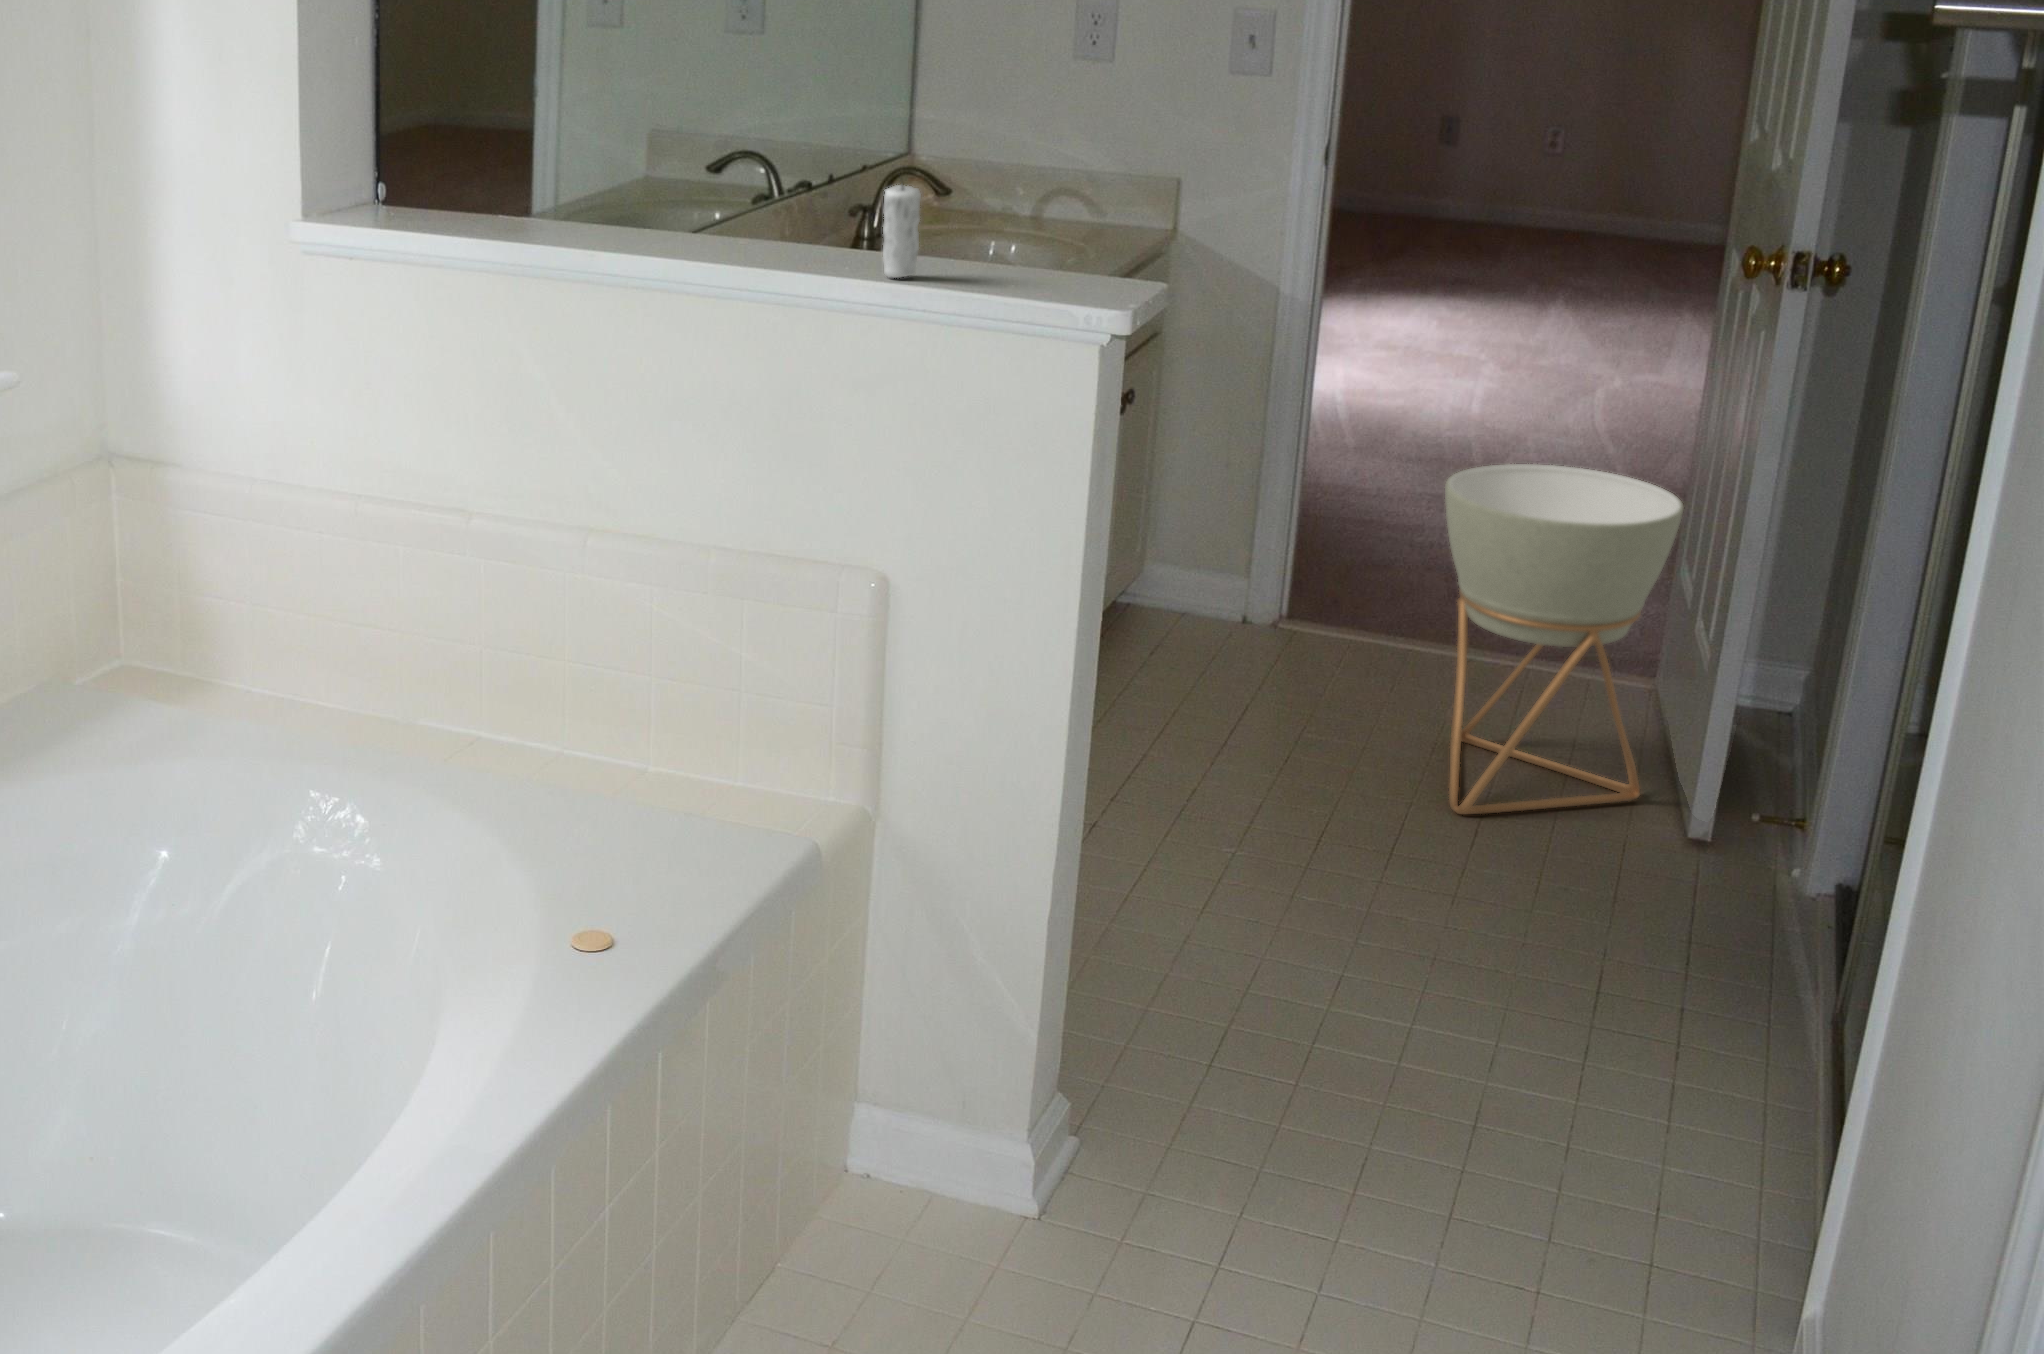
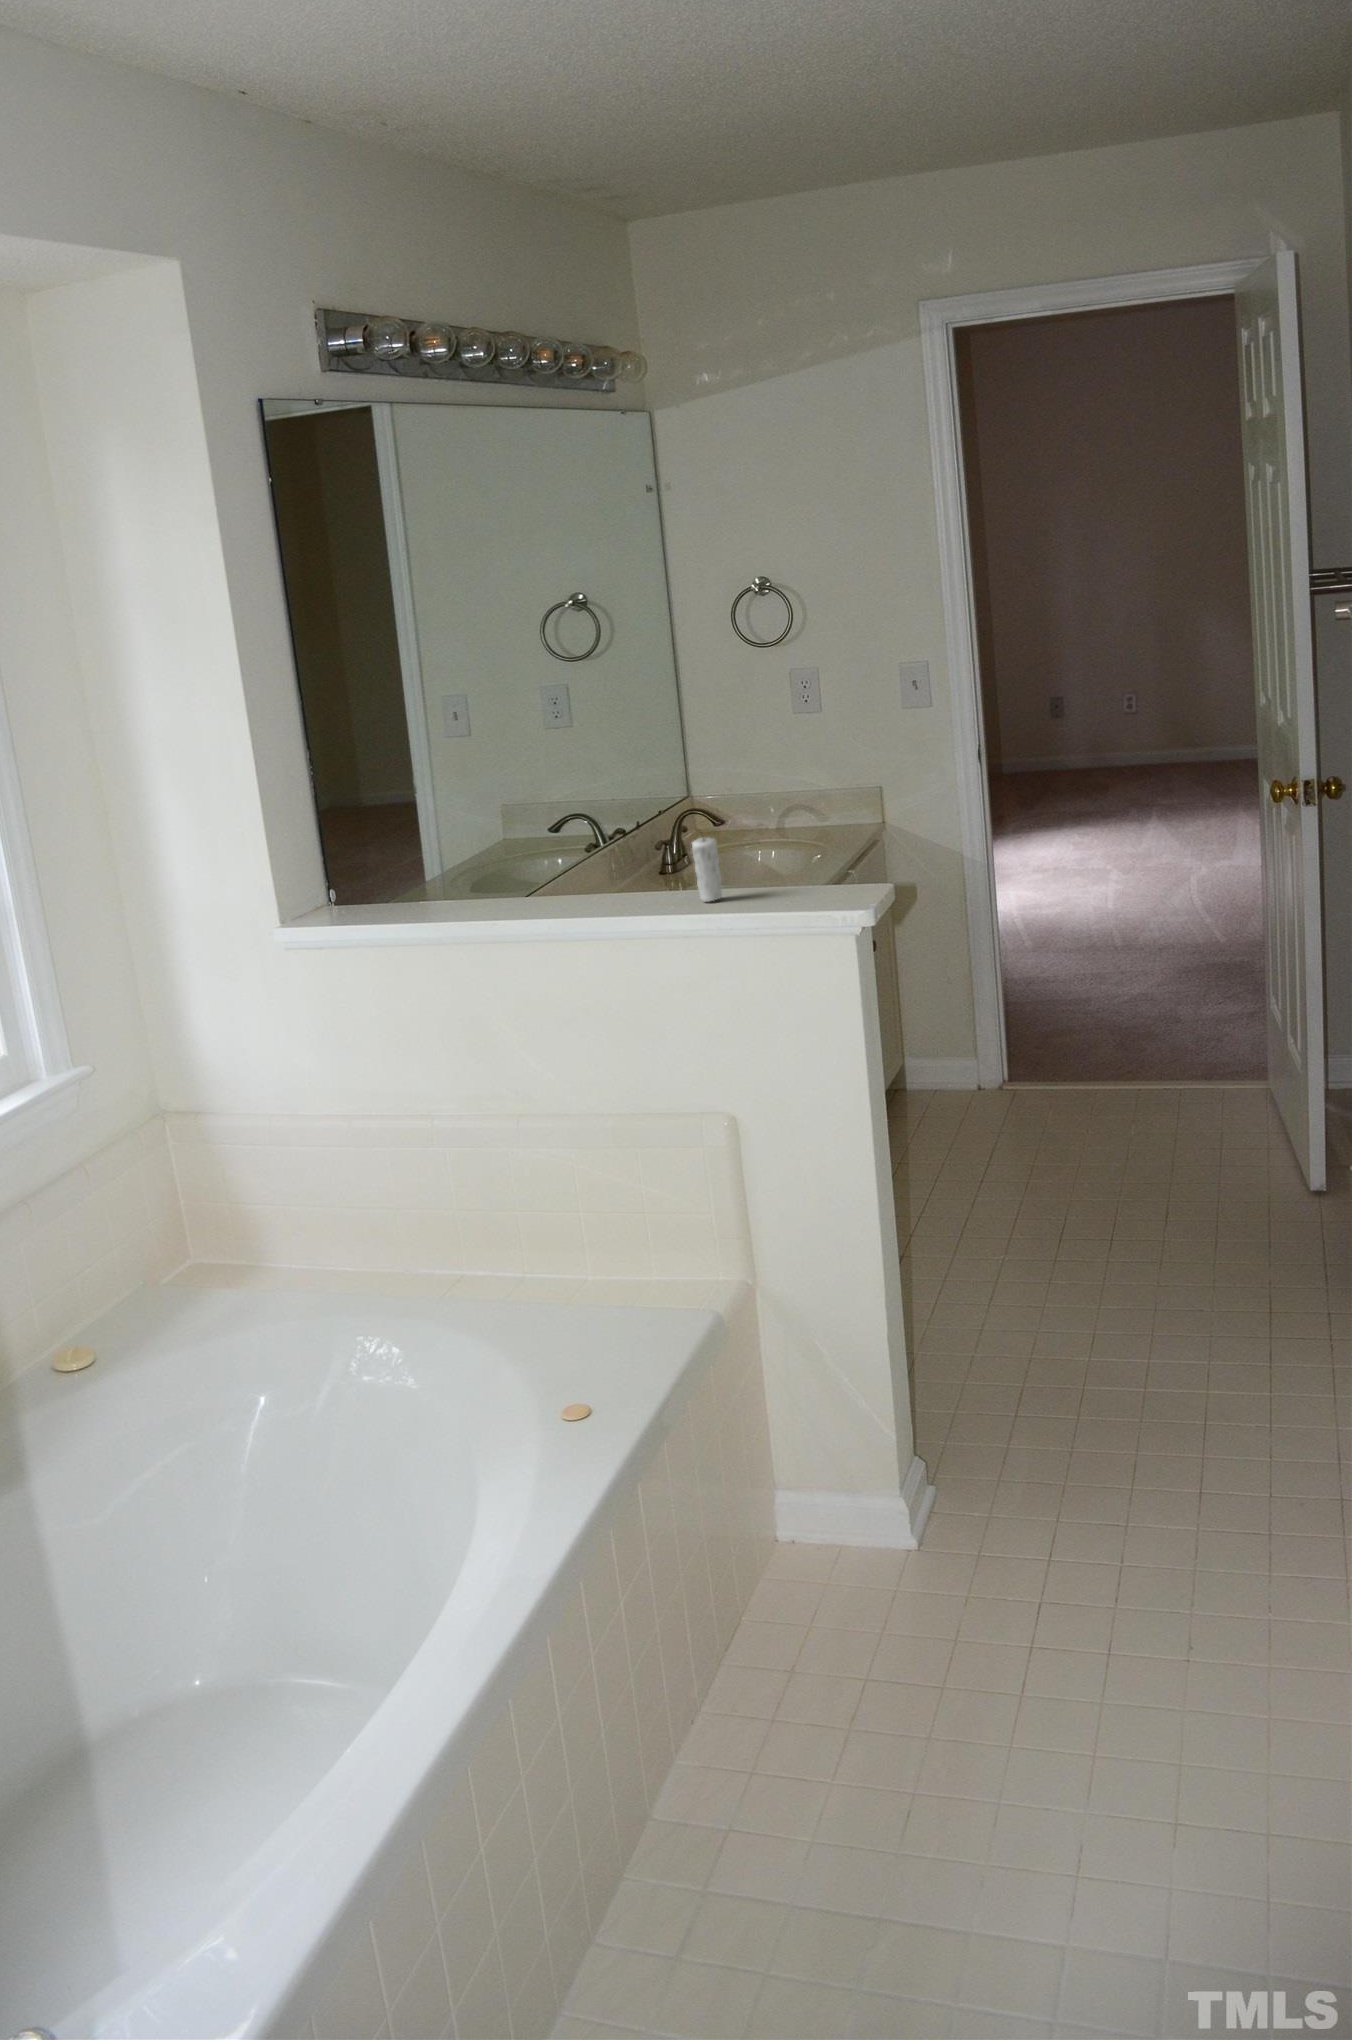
planter: present [1445,464,1683,814] -> none [1105,948,1278,1206]

